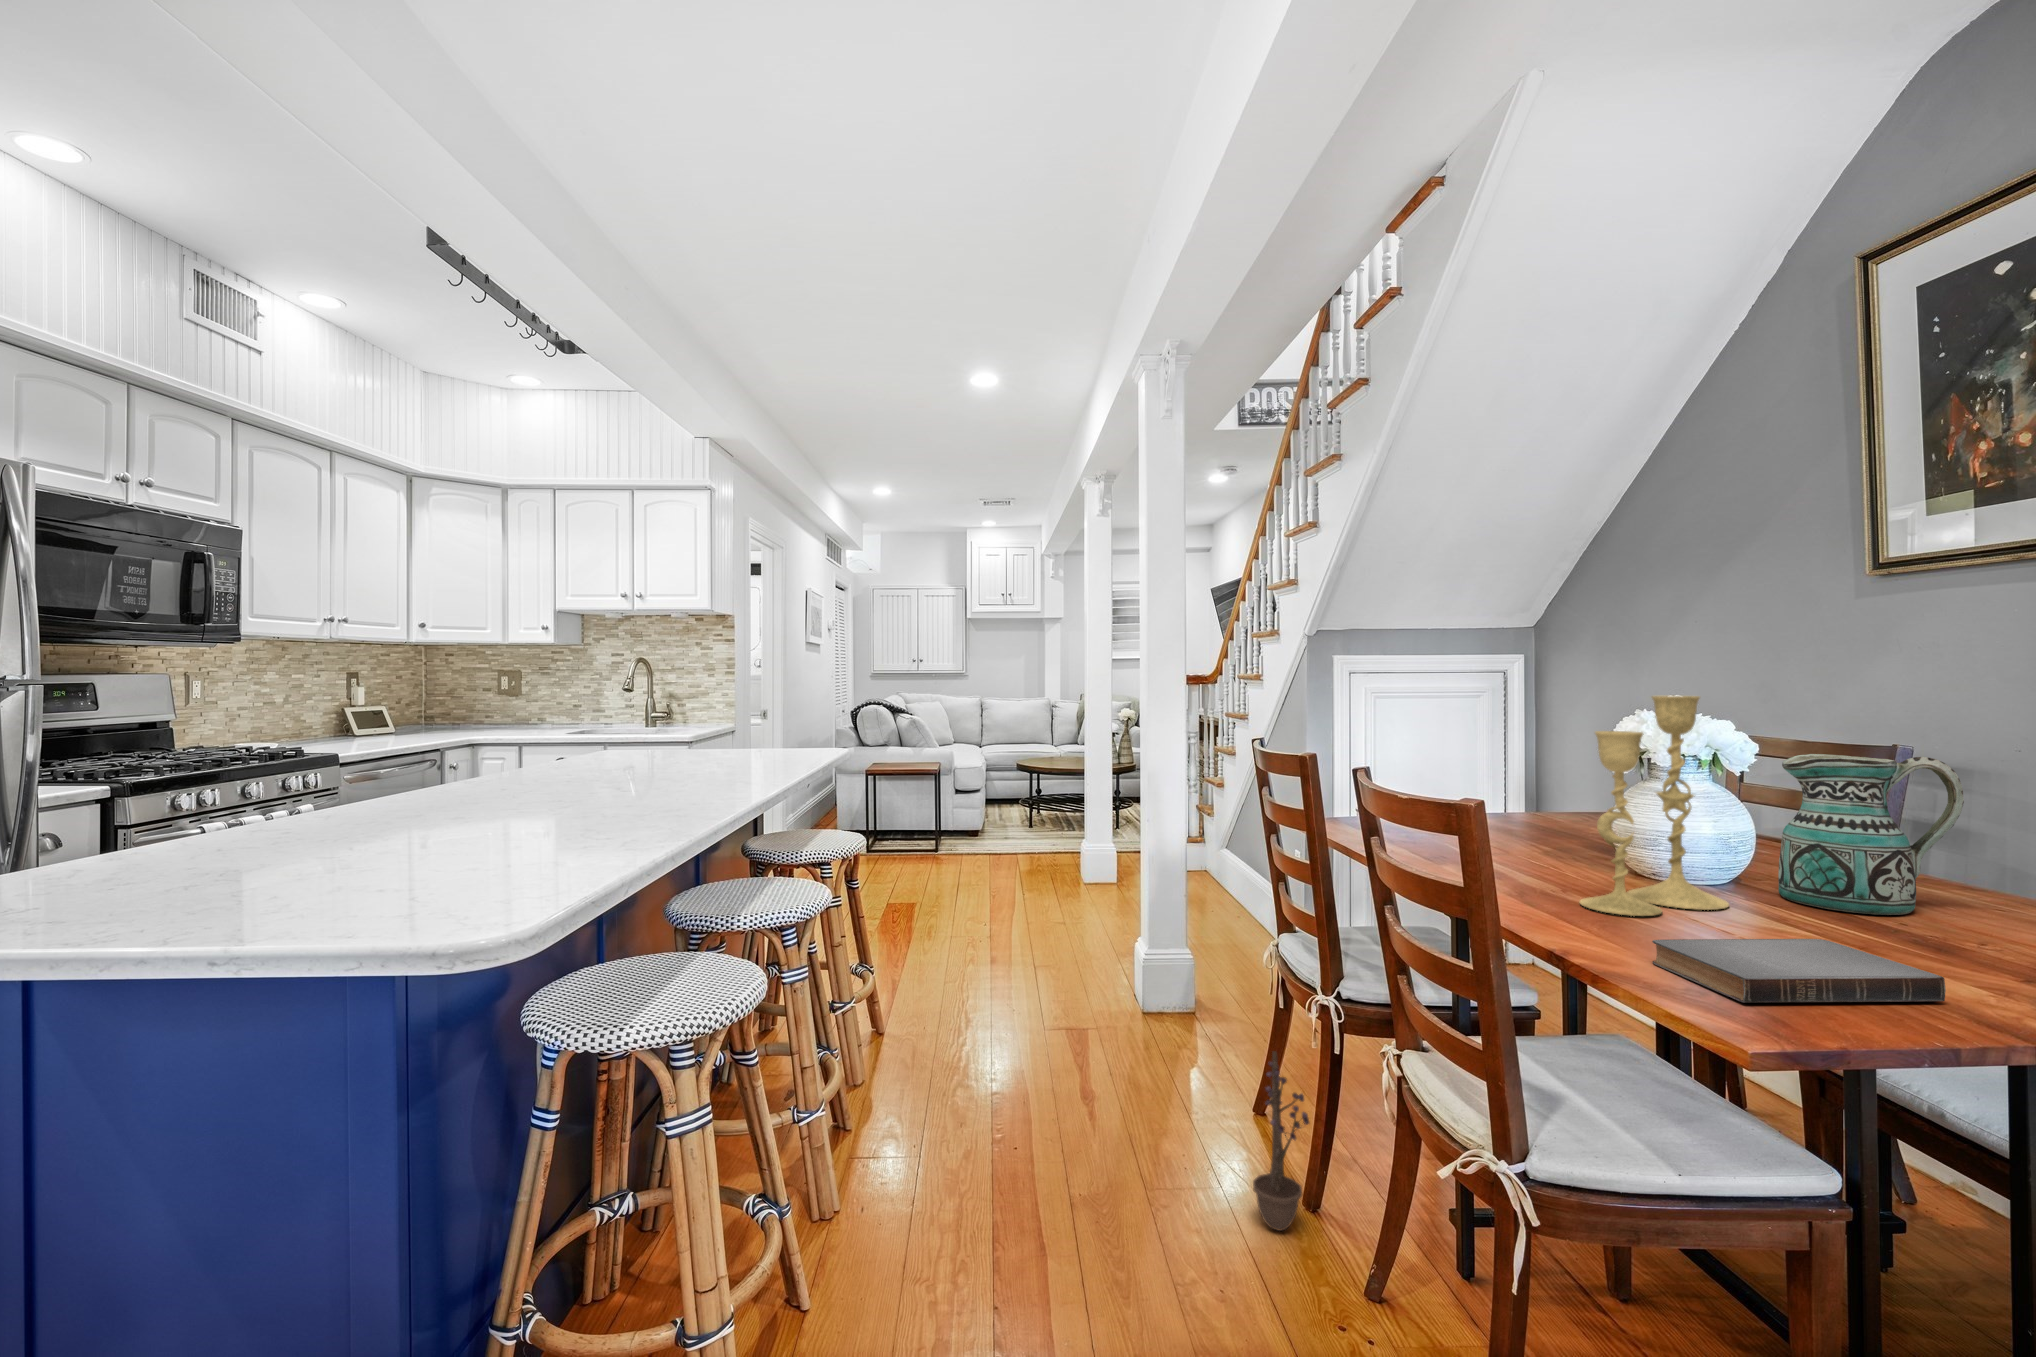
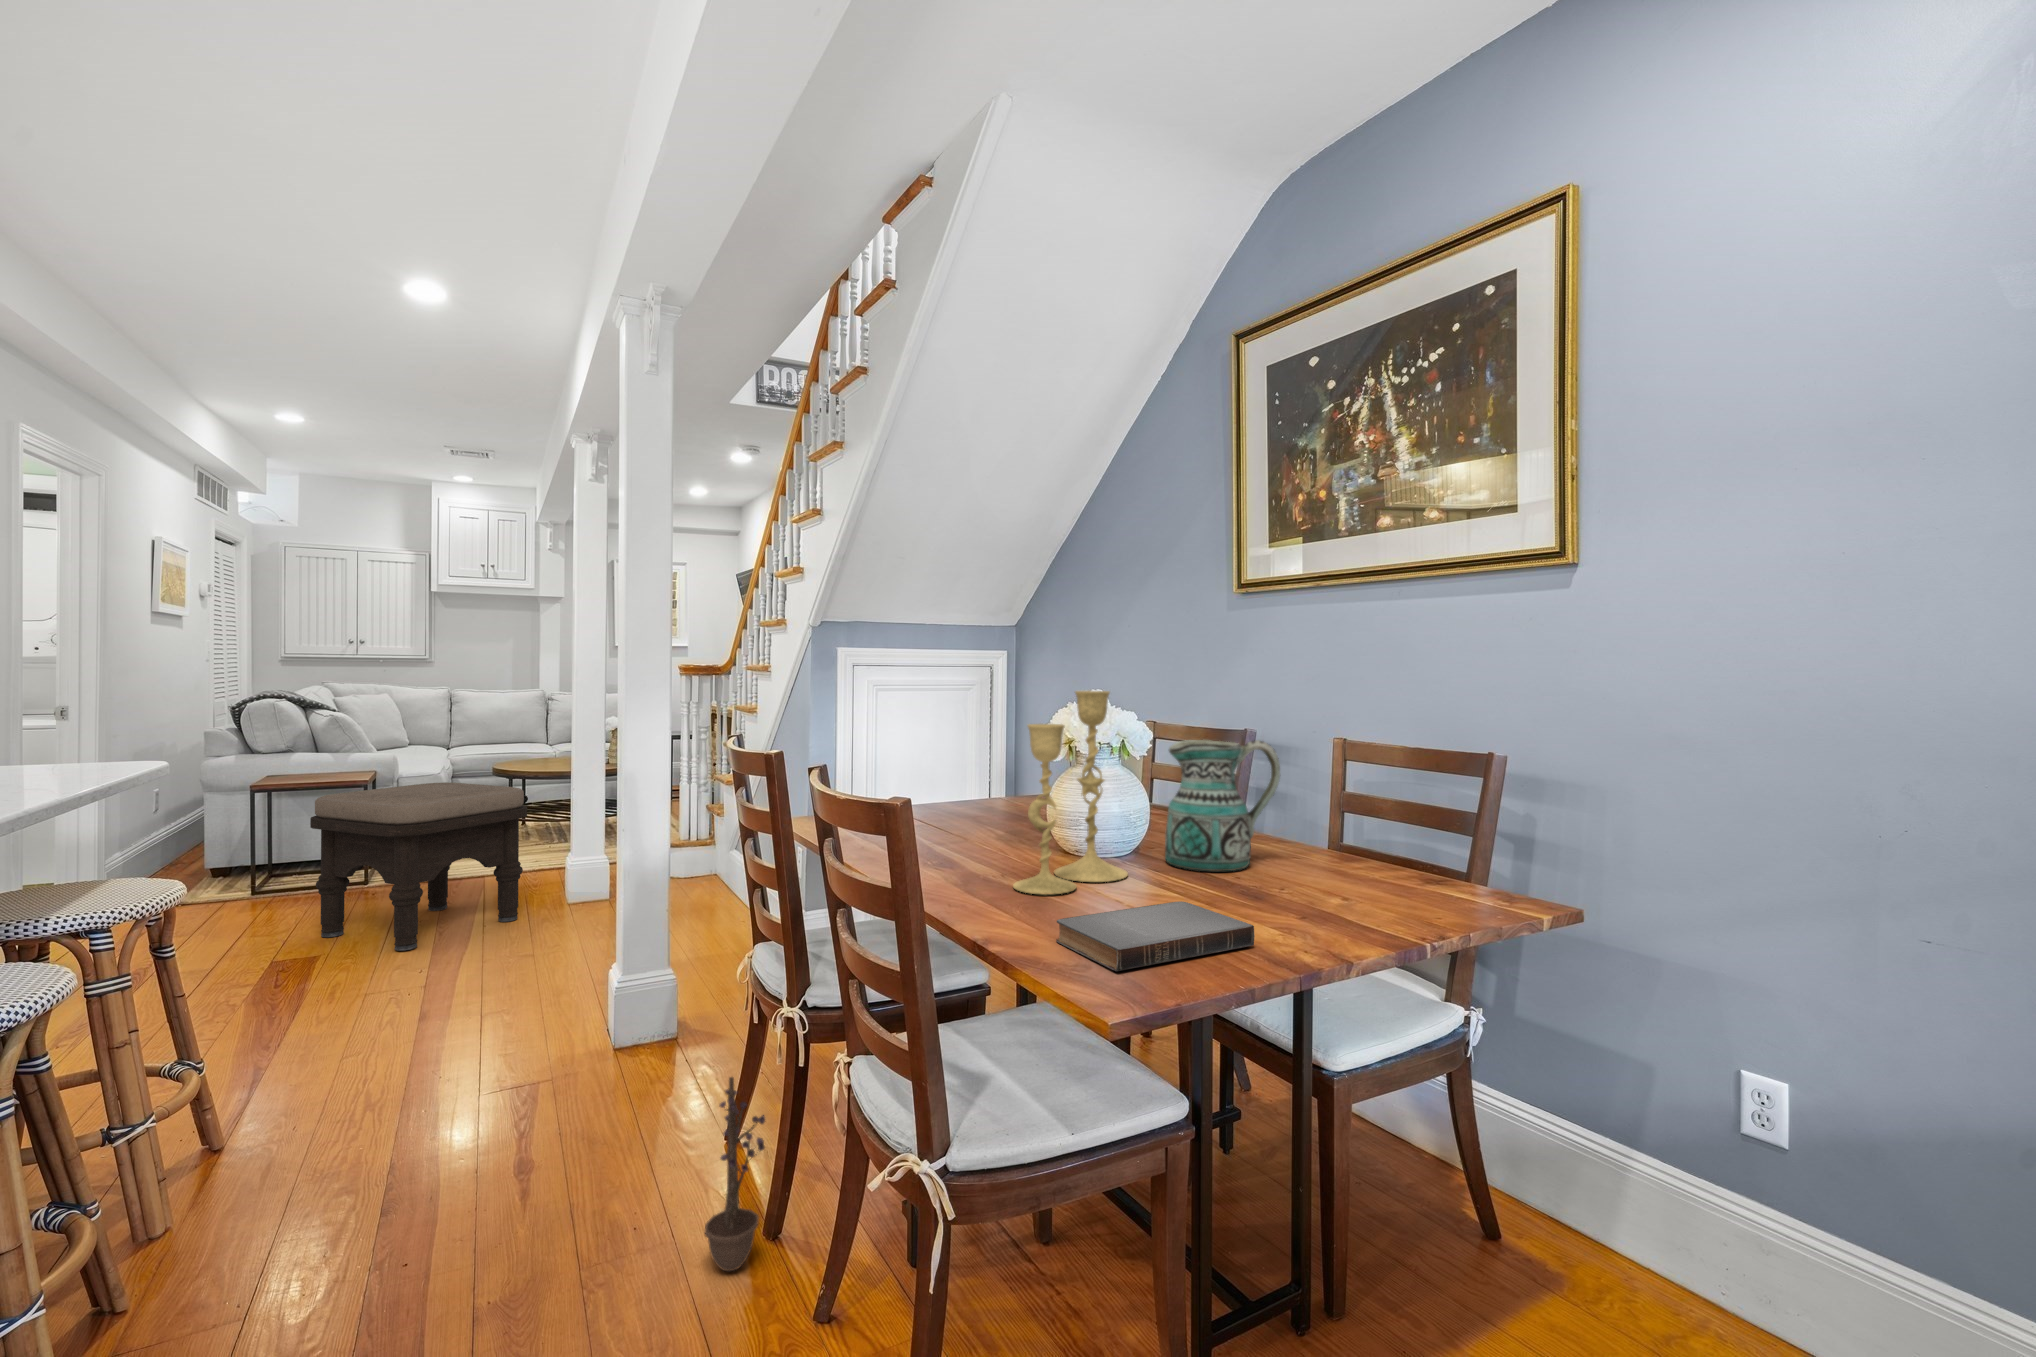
ottoman: none [907,774,1055,909] -> present [310,782,527,951]

